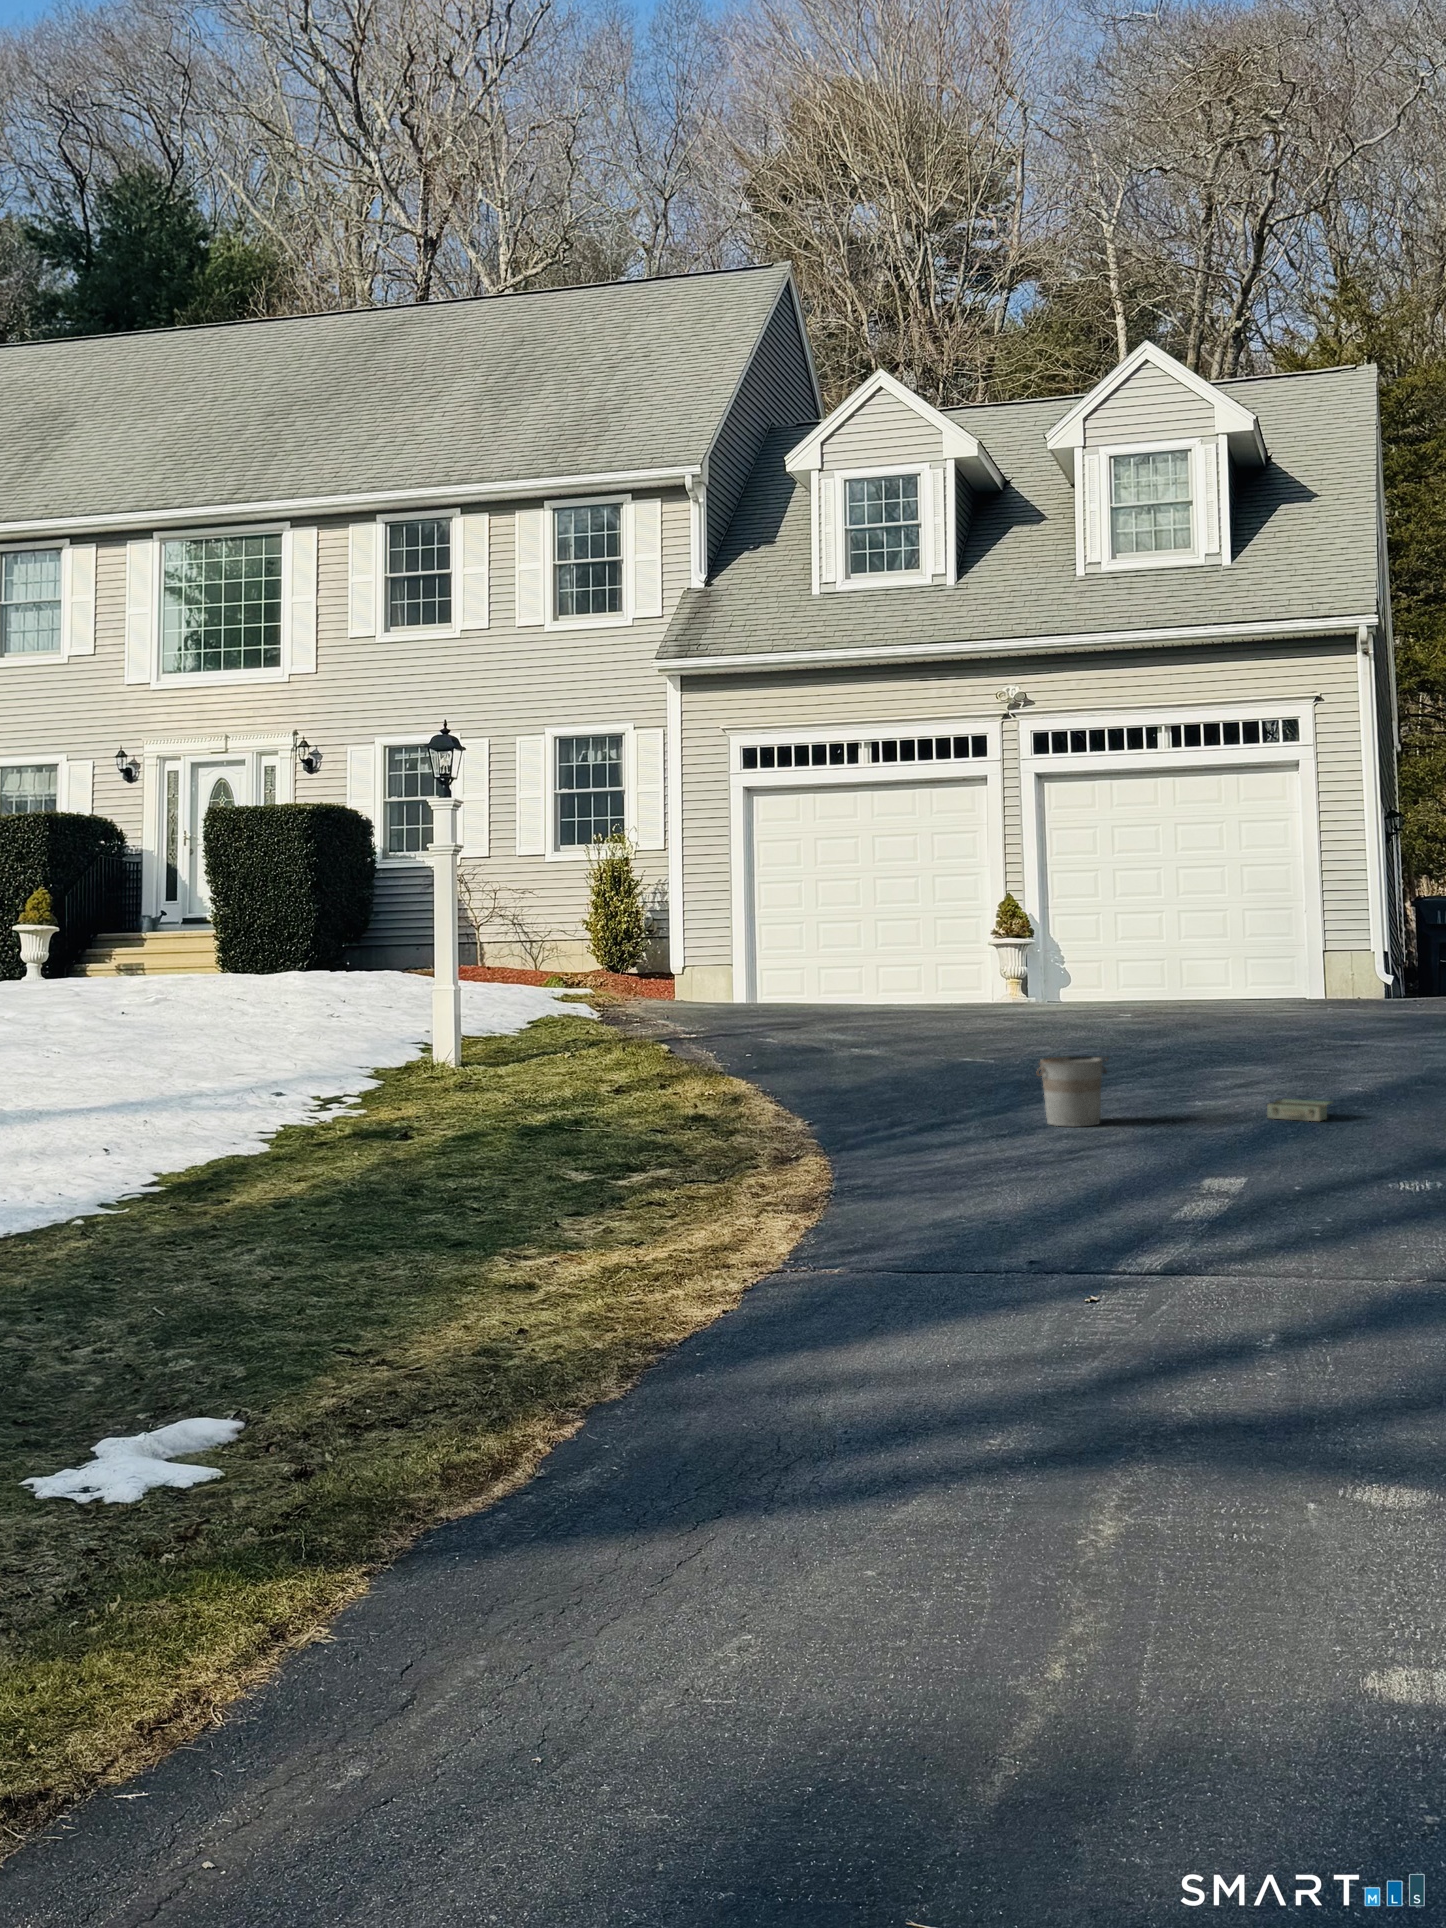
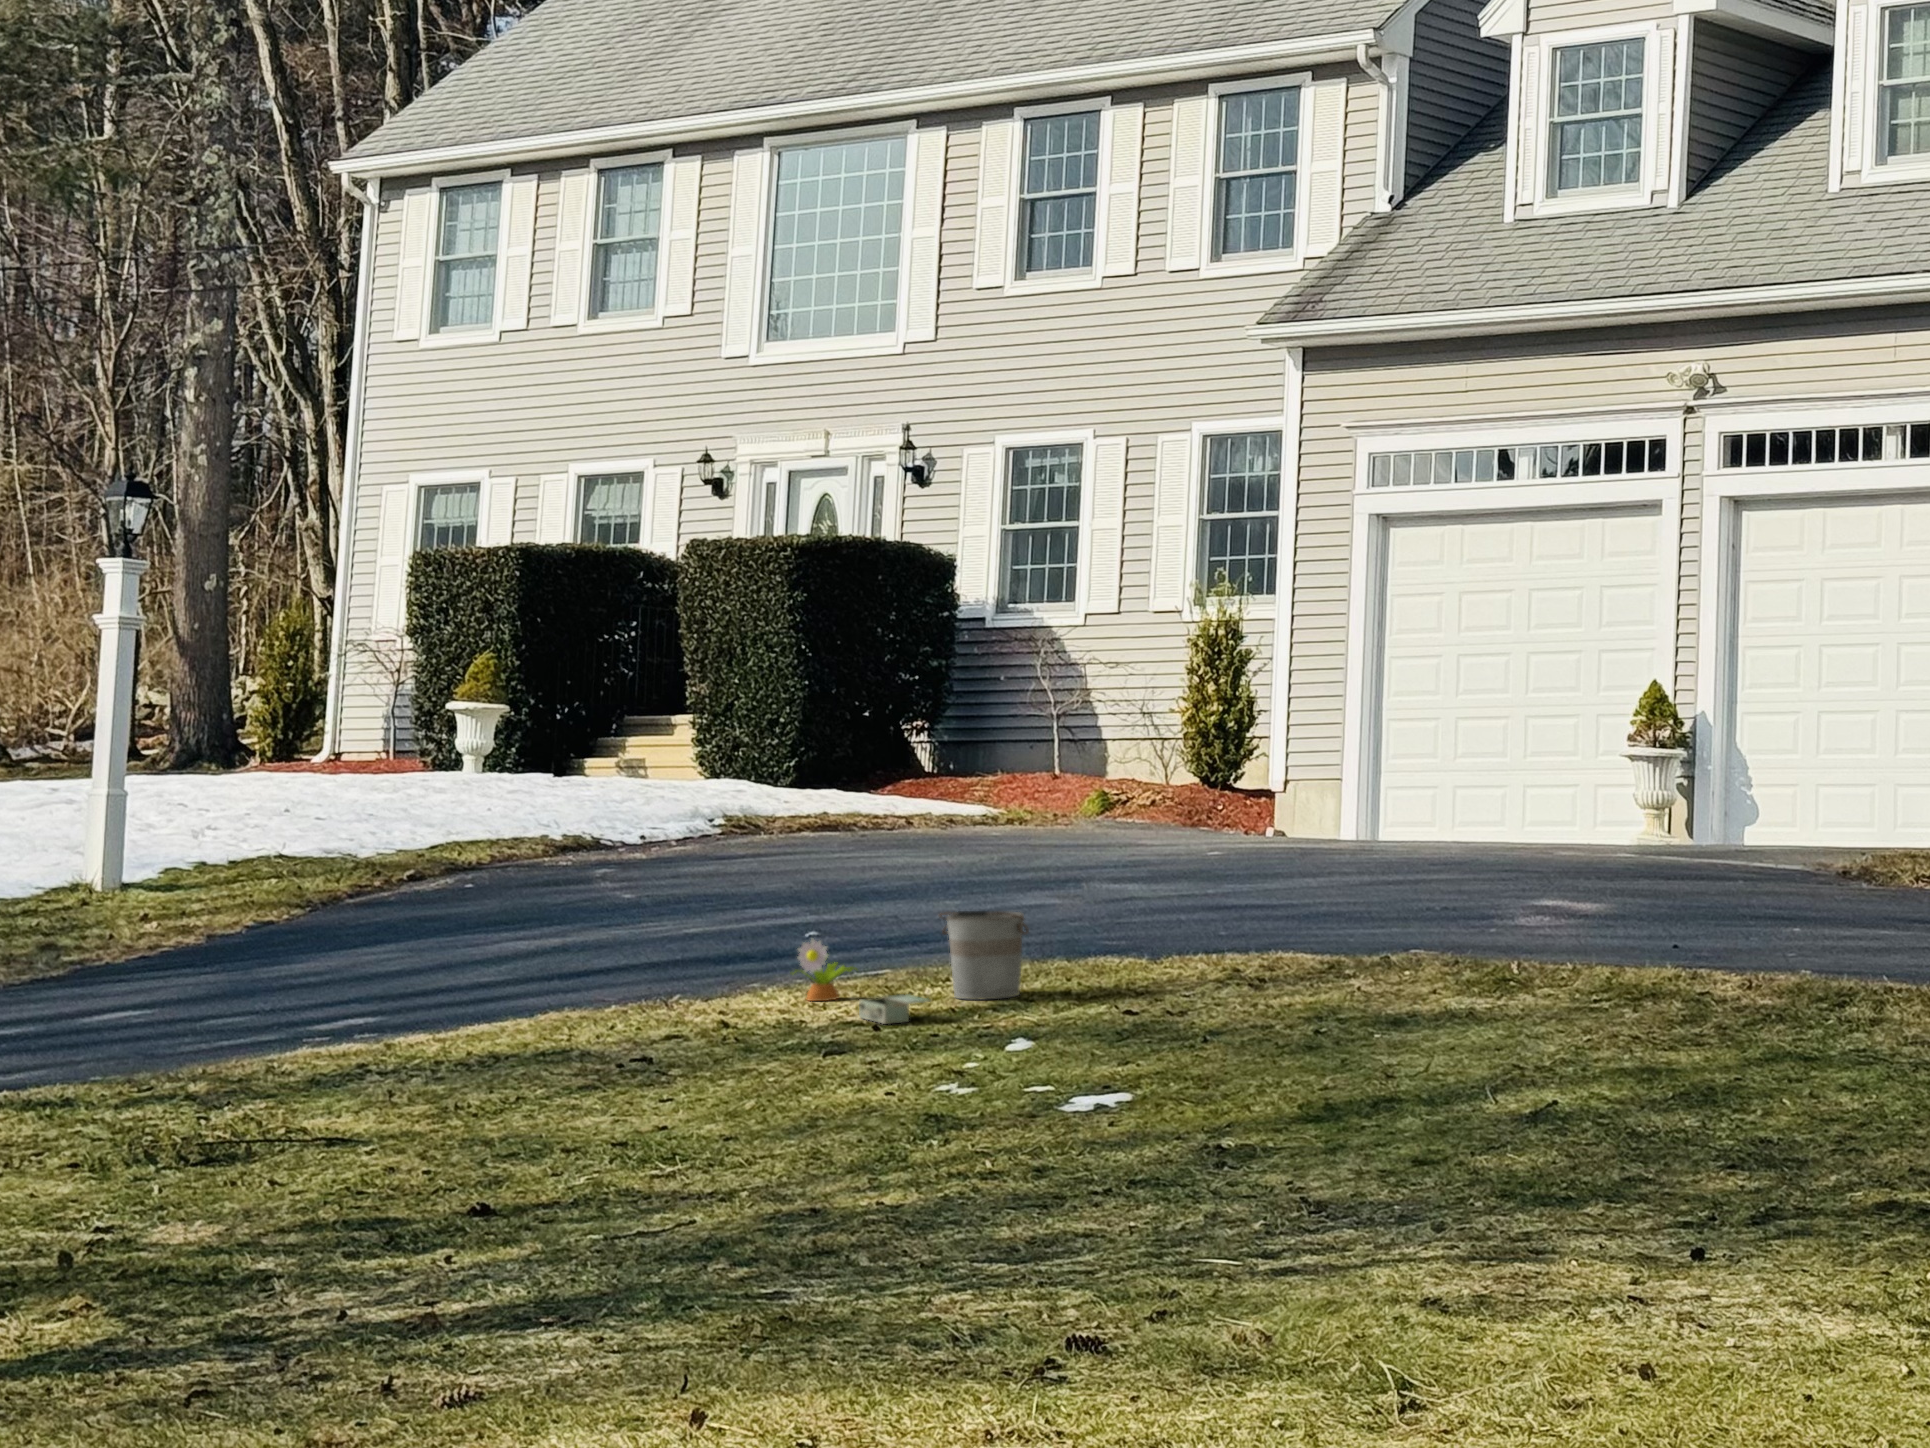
bucket: present [1036,1056,1108,1126] -> present [939,911,1029,1000]
decorative plant: none [1125,1060,1175,1109] -> present [792,939,856,1001]

